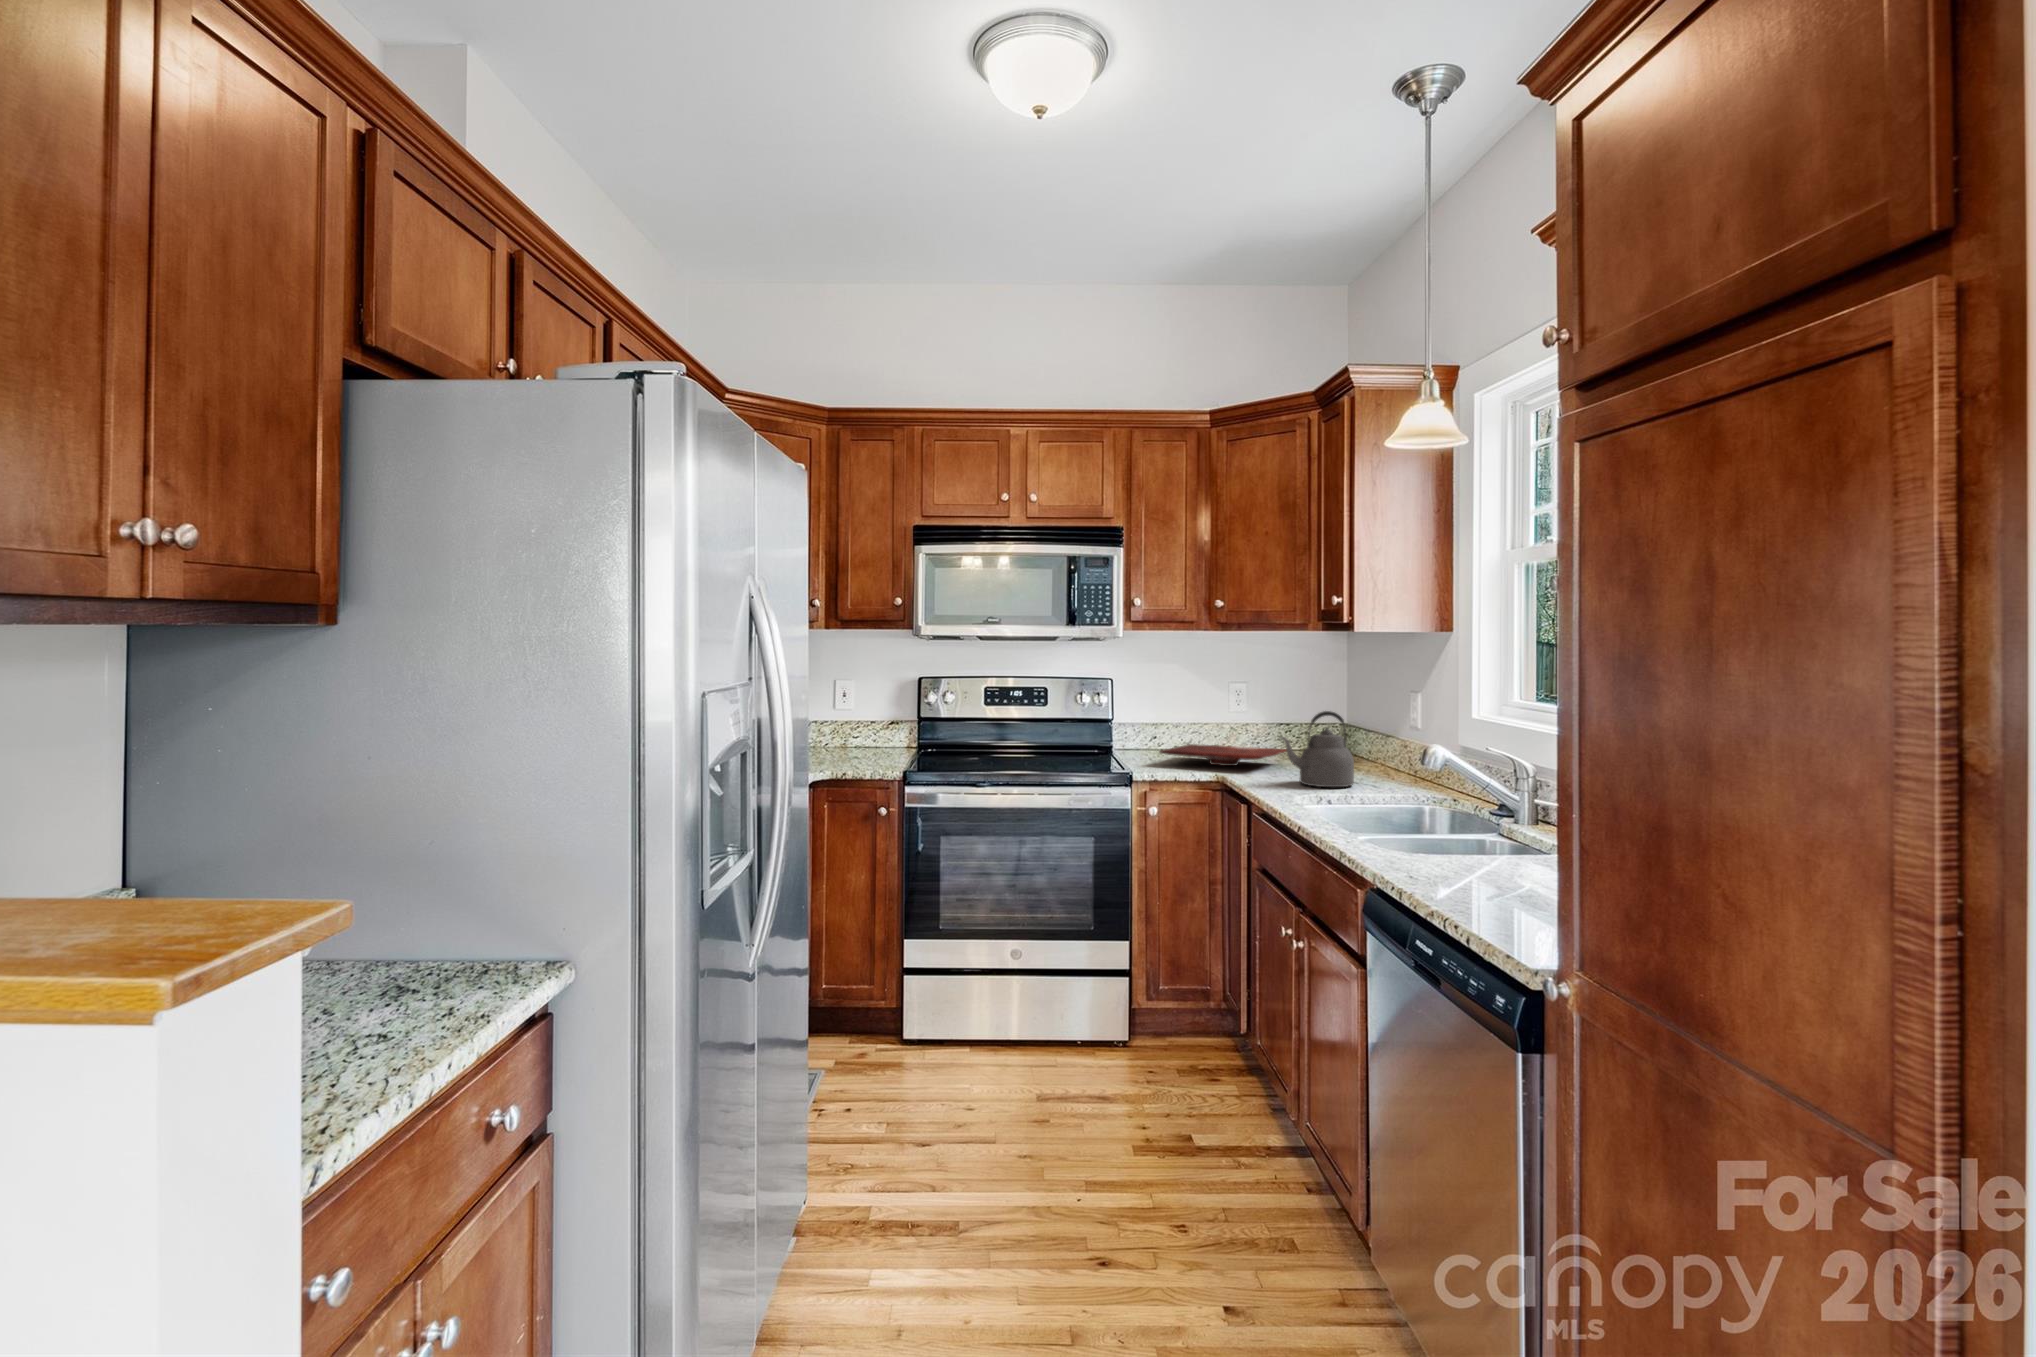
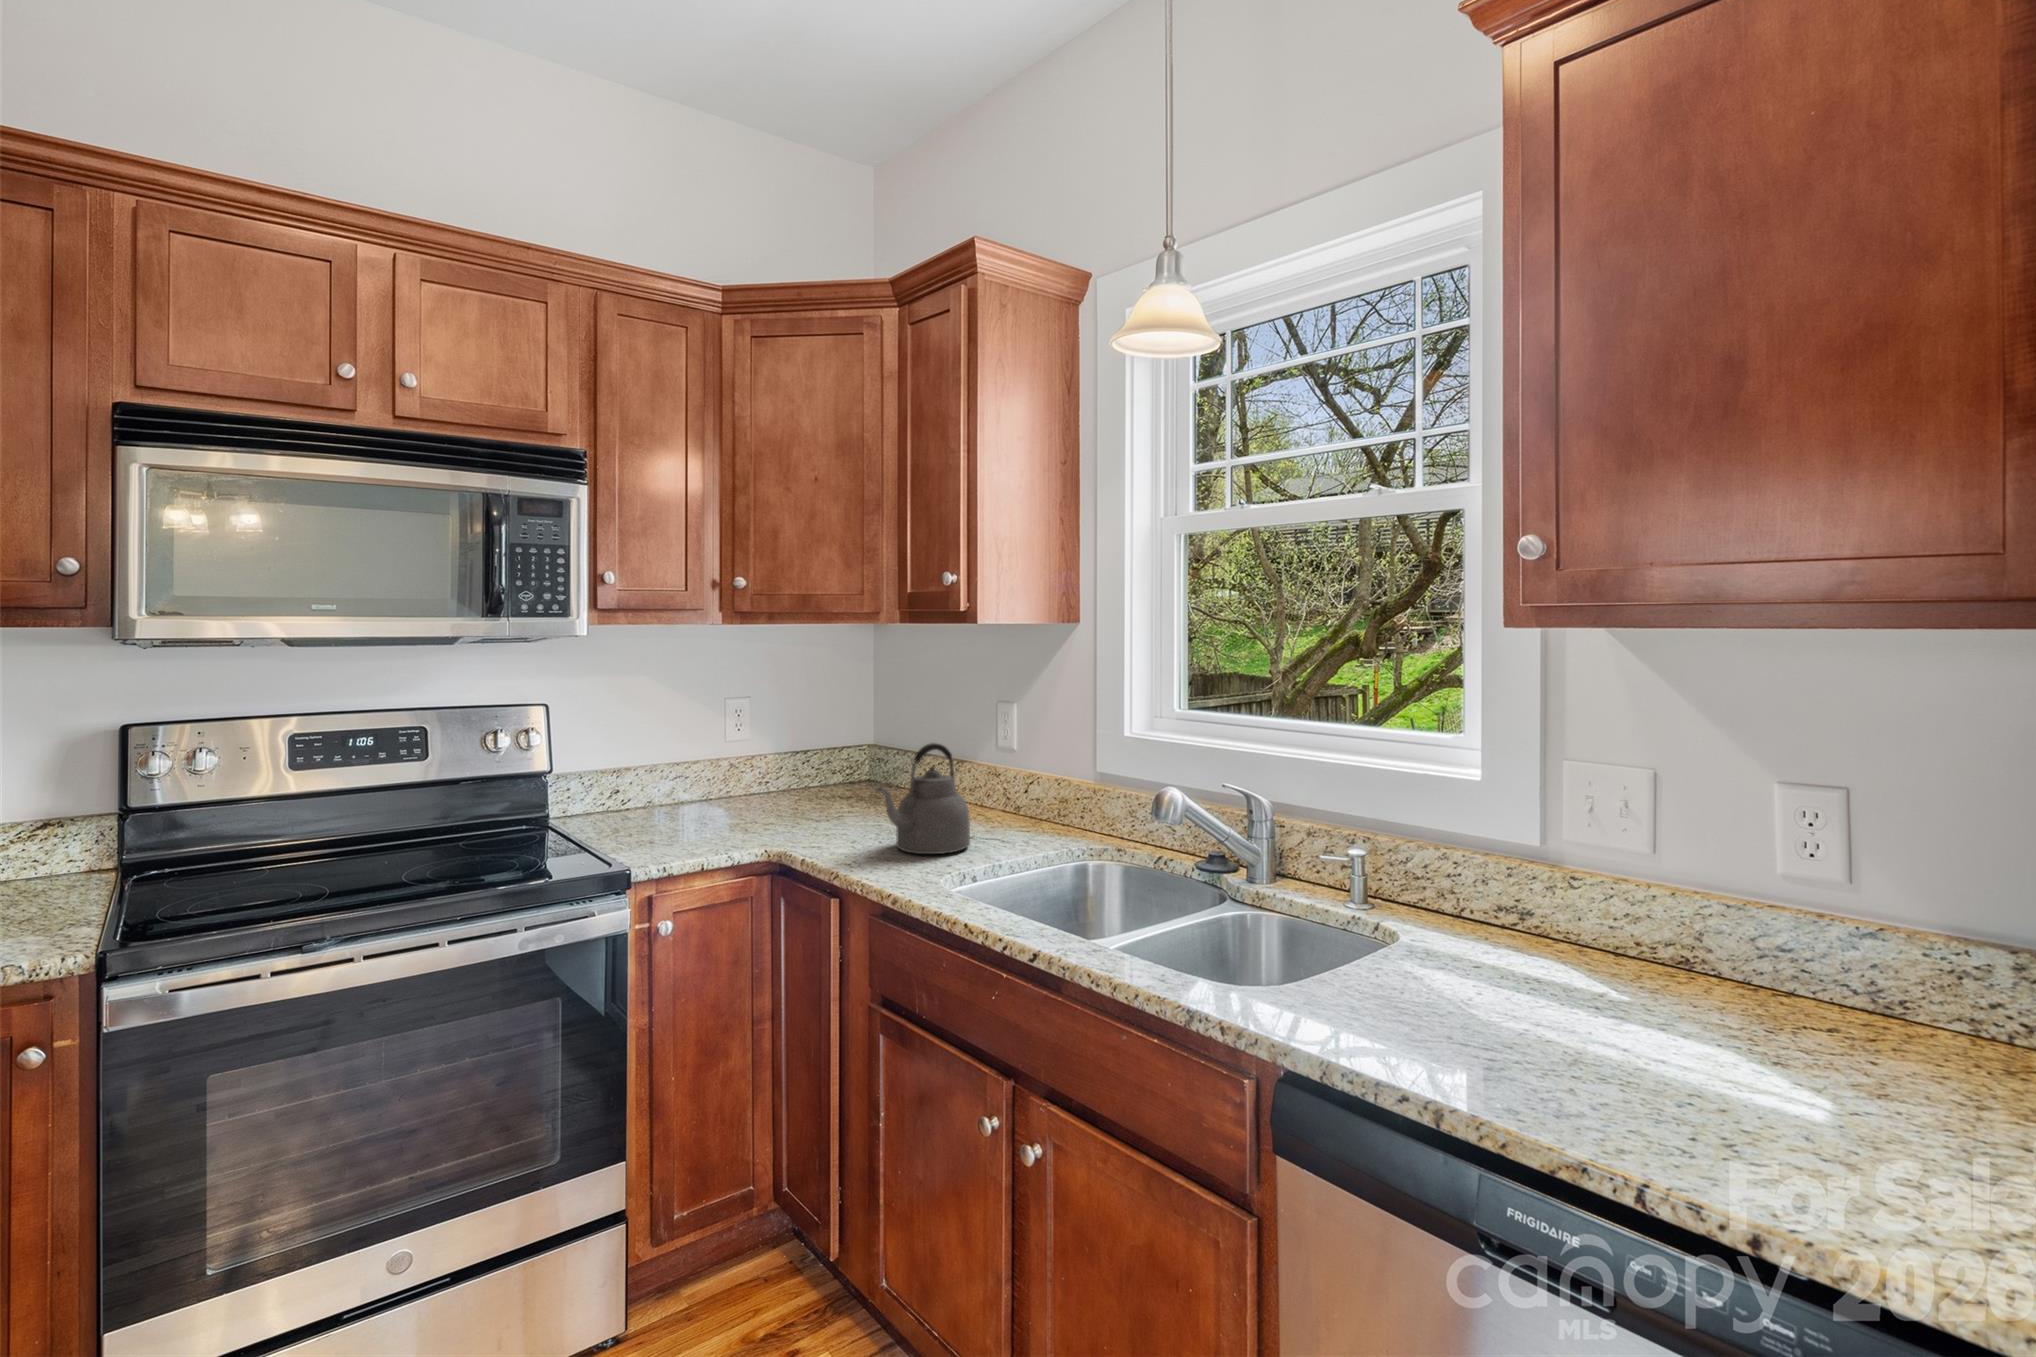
cutting board: present [1159,744,1286,766] -> none [653,792,832,829]

